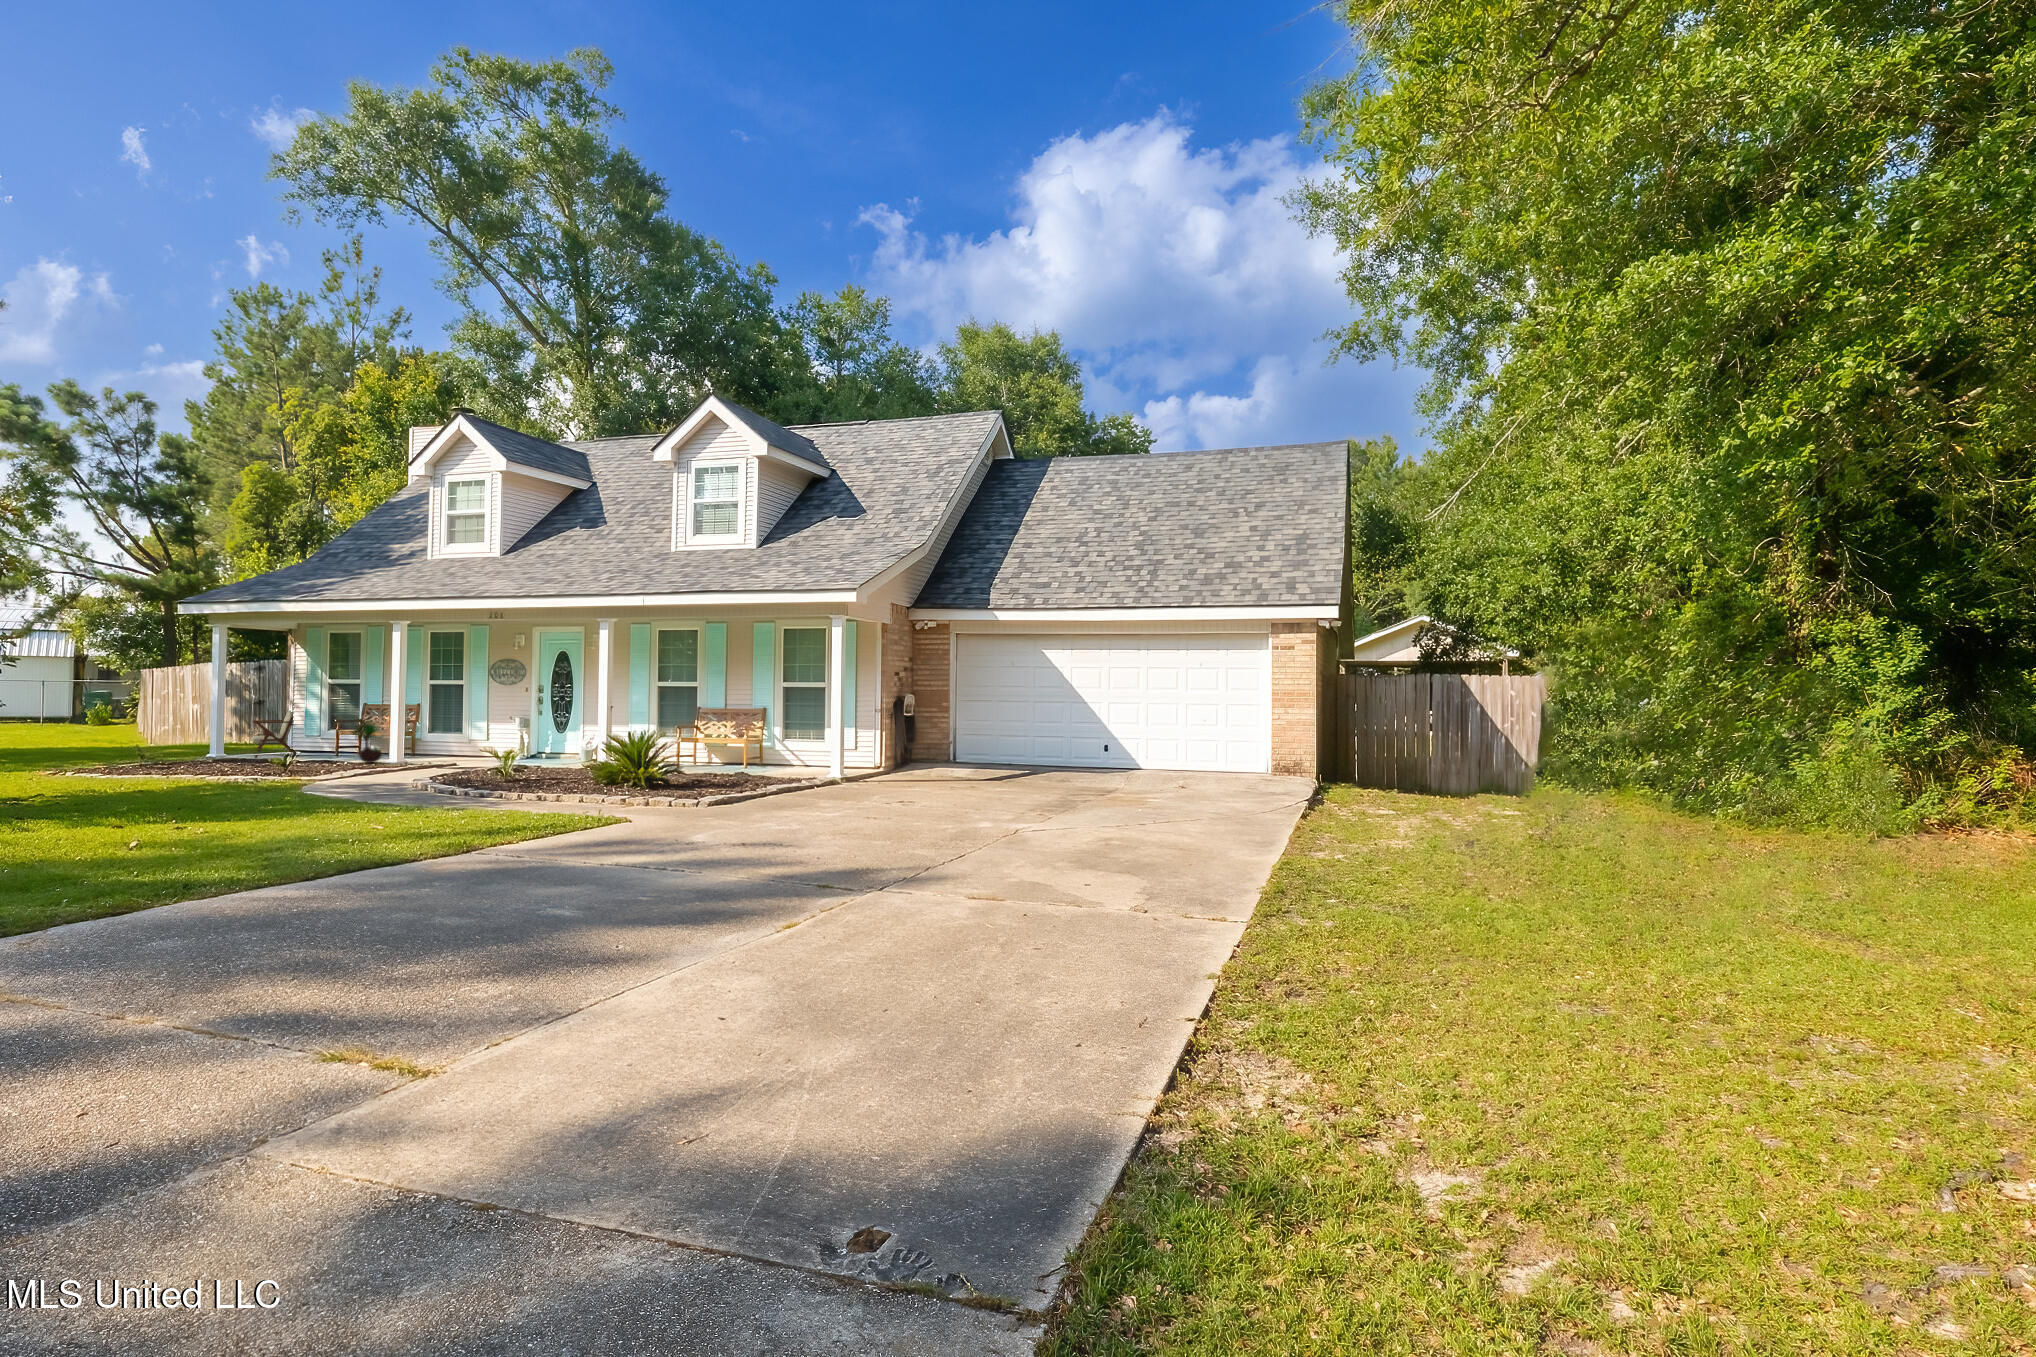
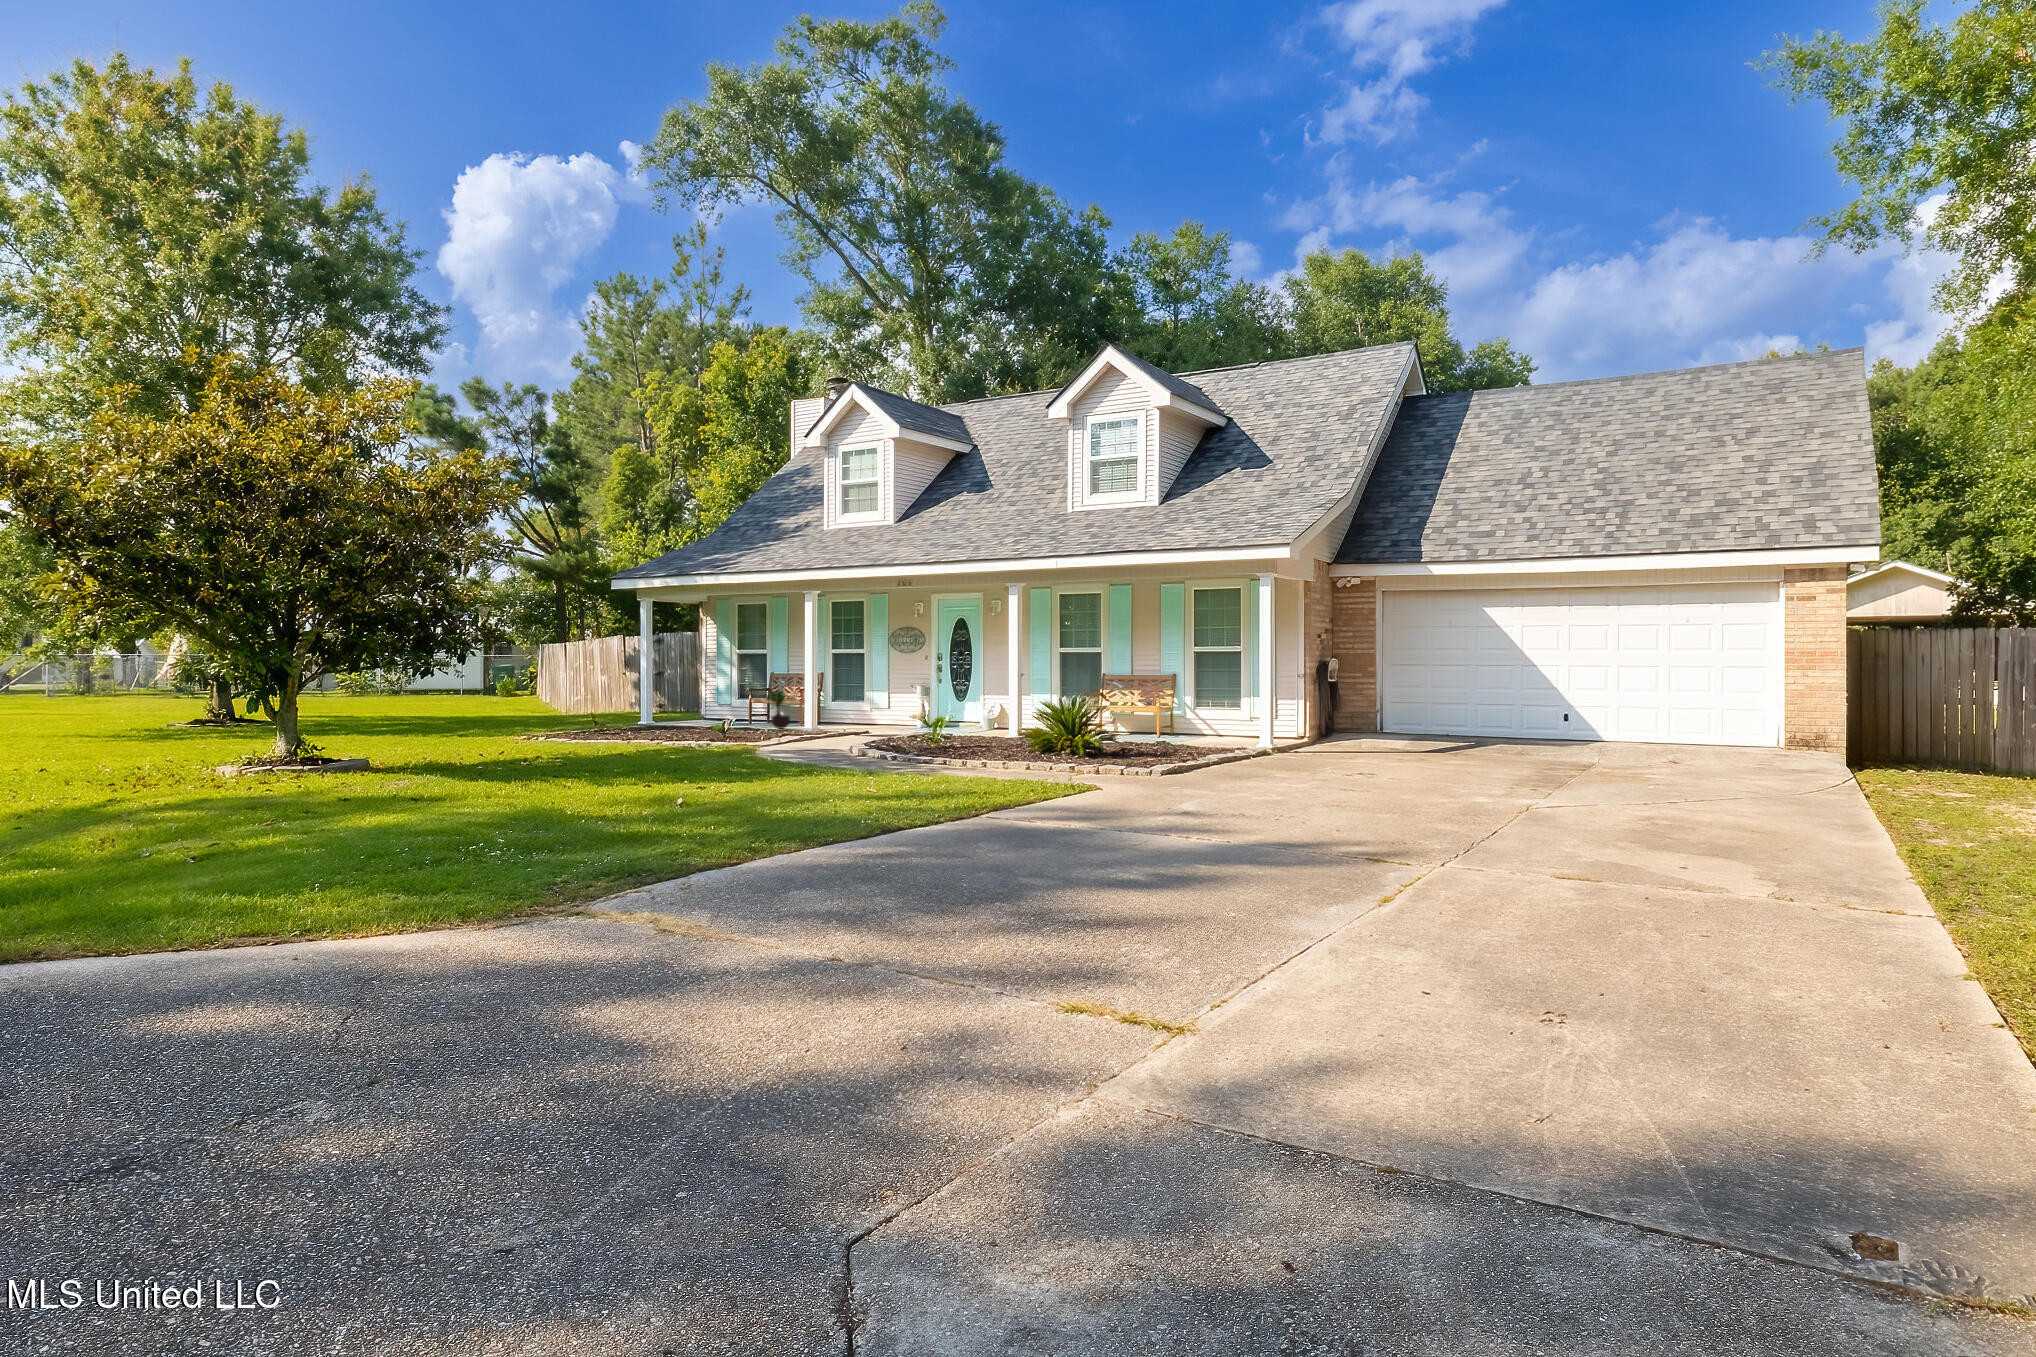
lounge chair: present [252,711,299,758] -> none [670,679,711,723]

